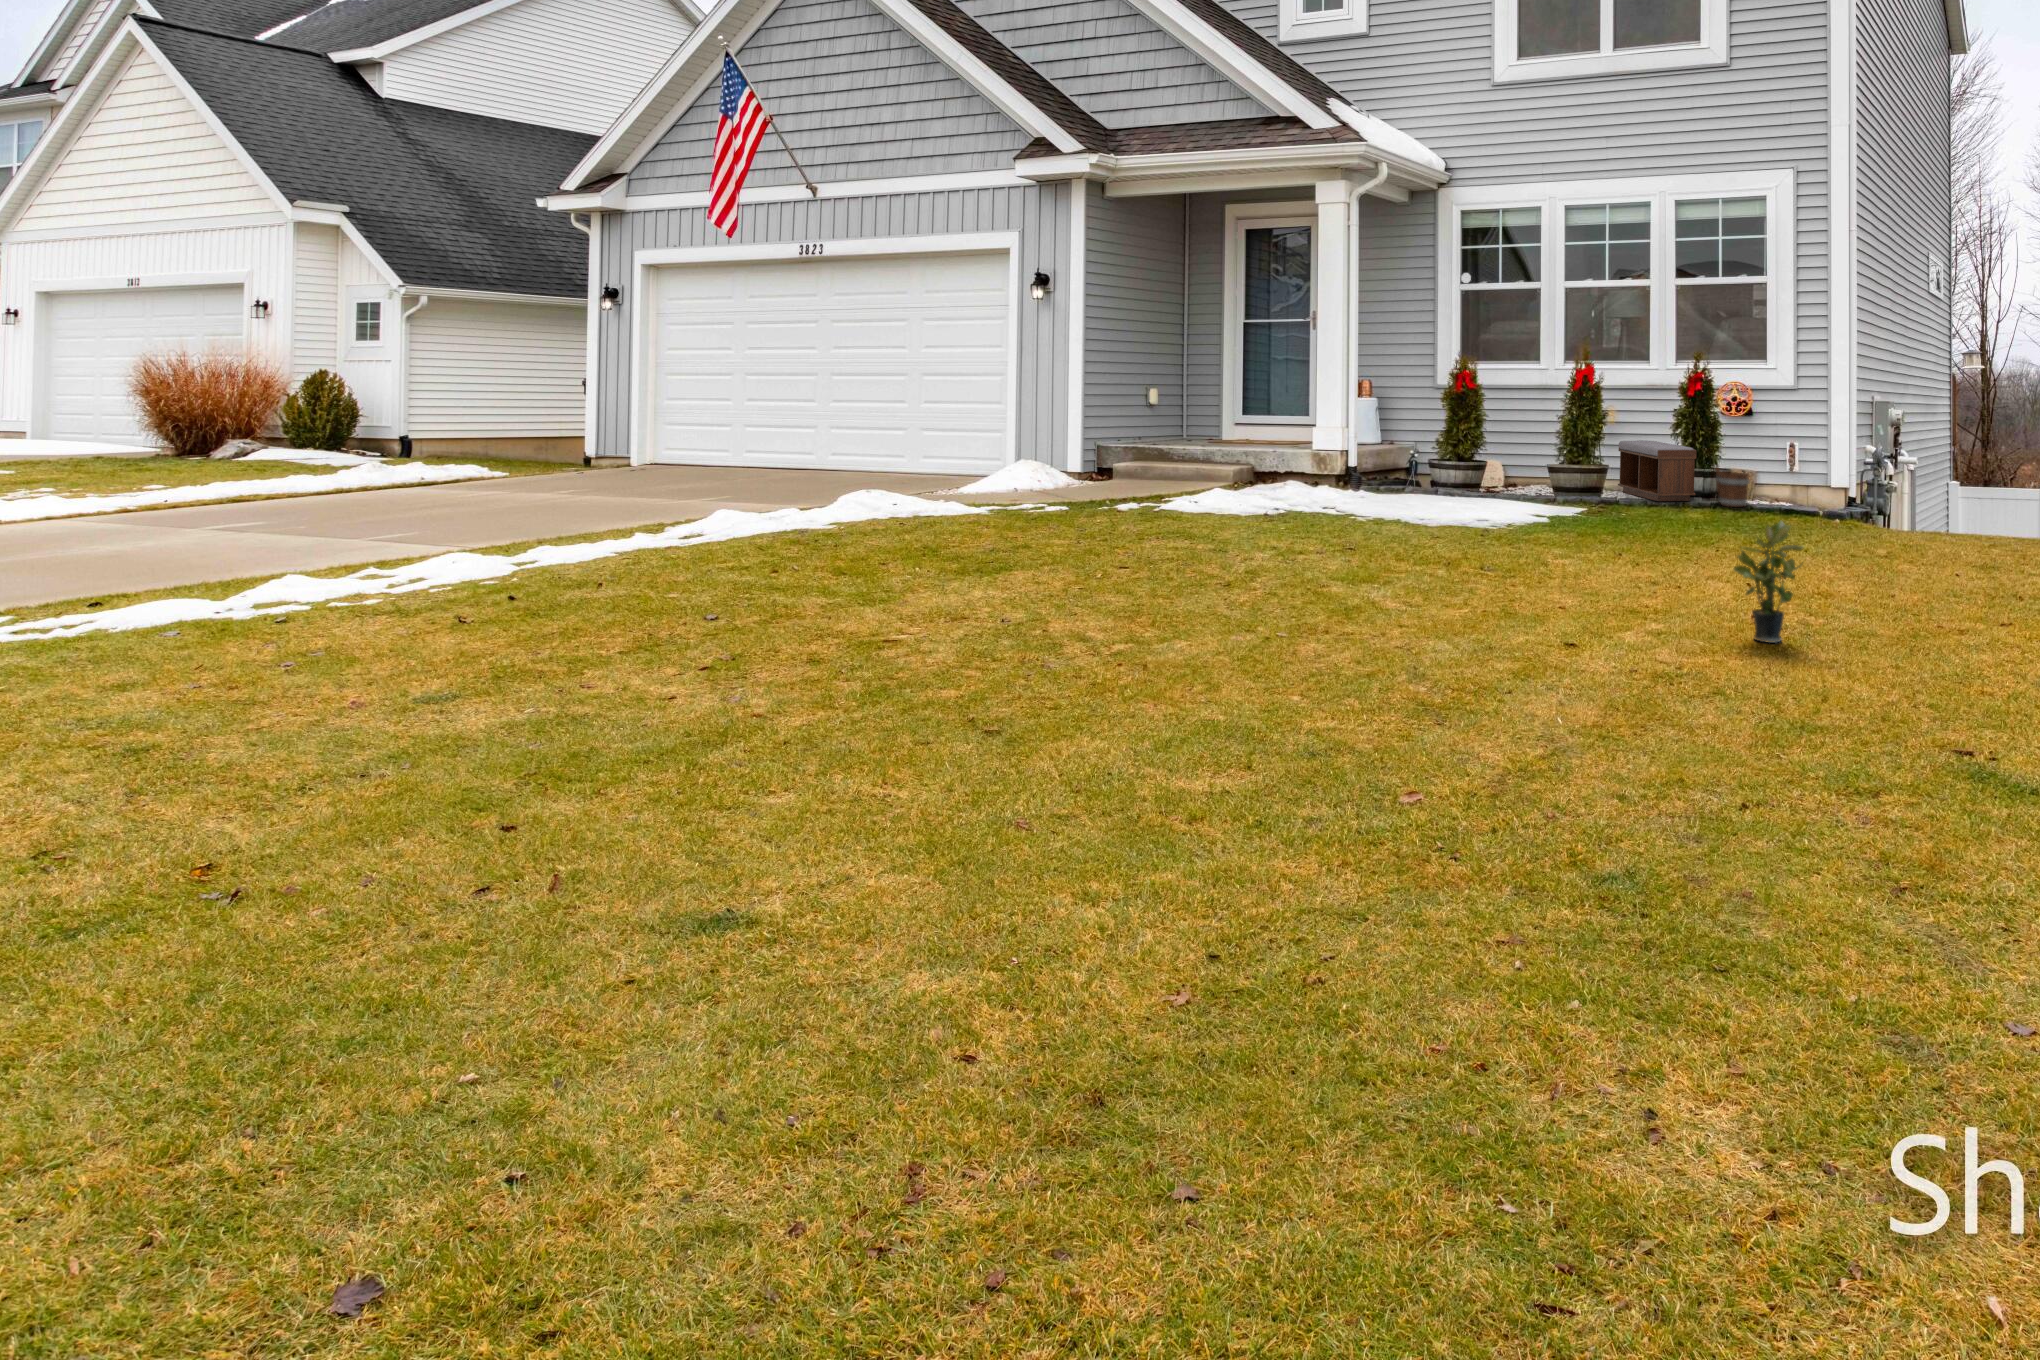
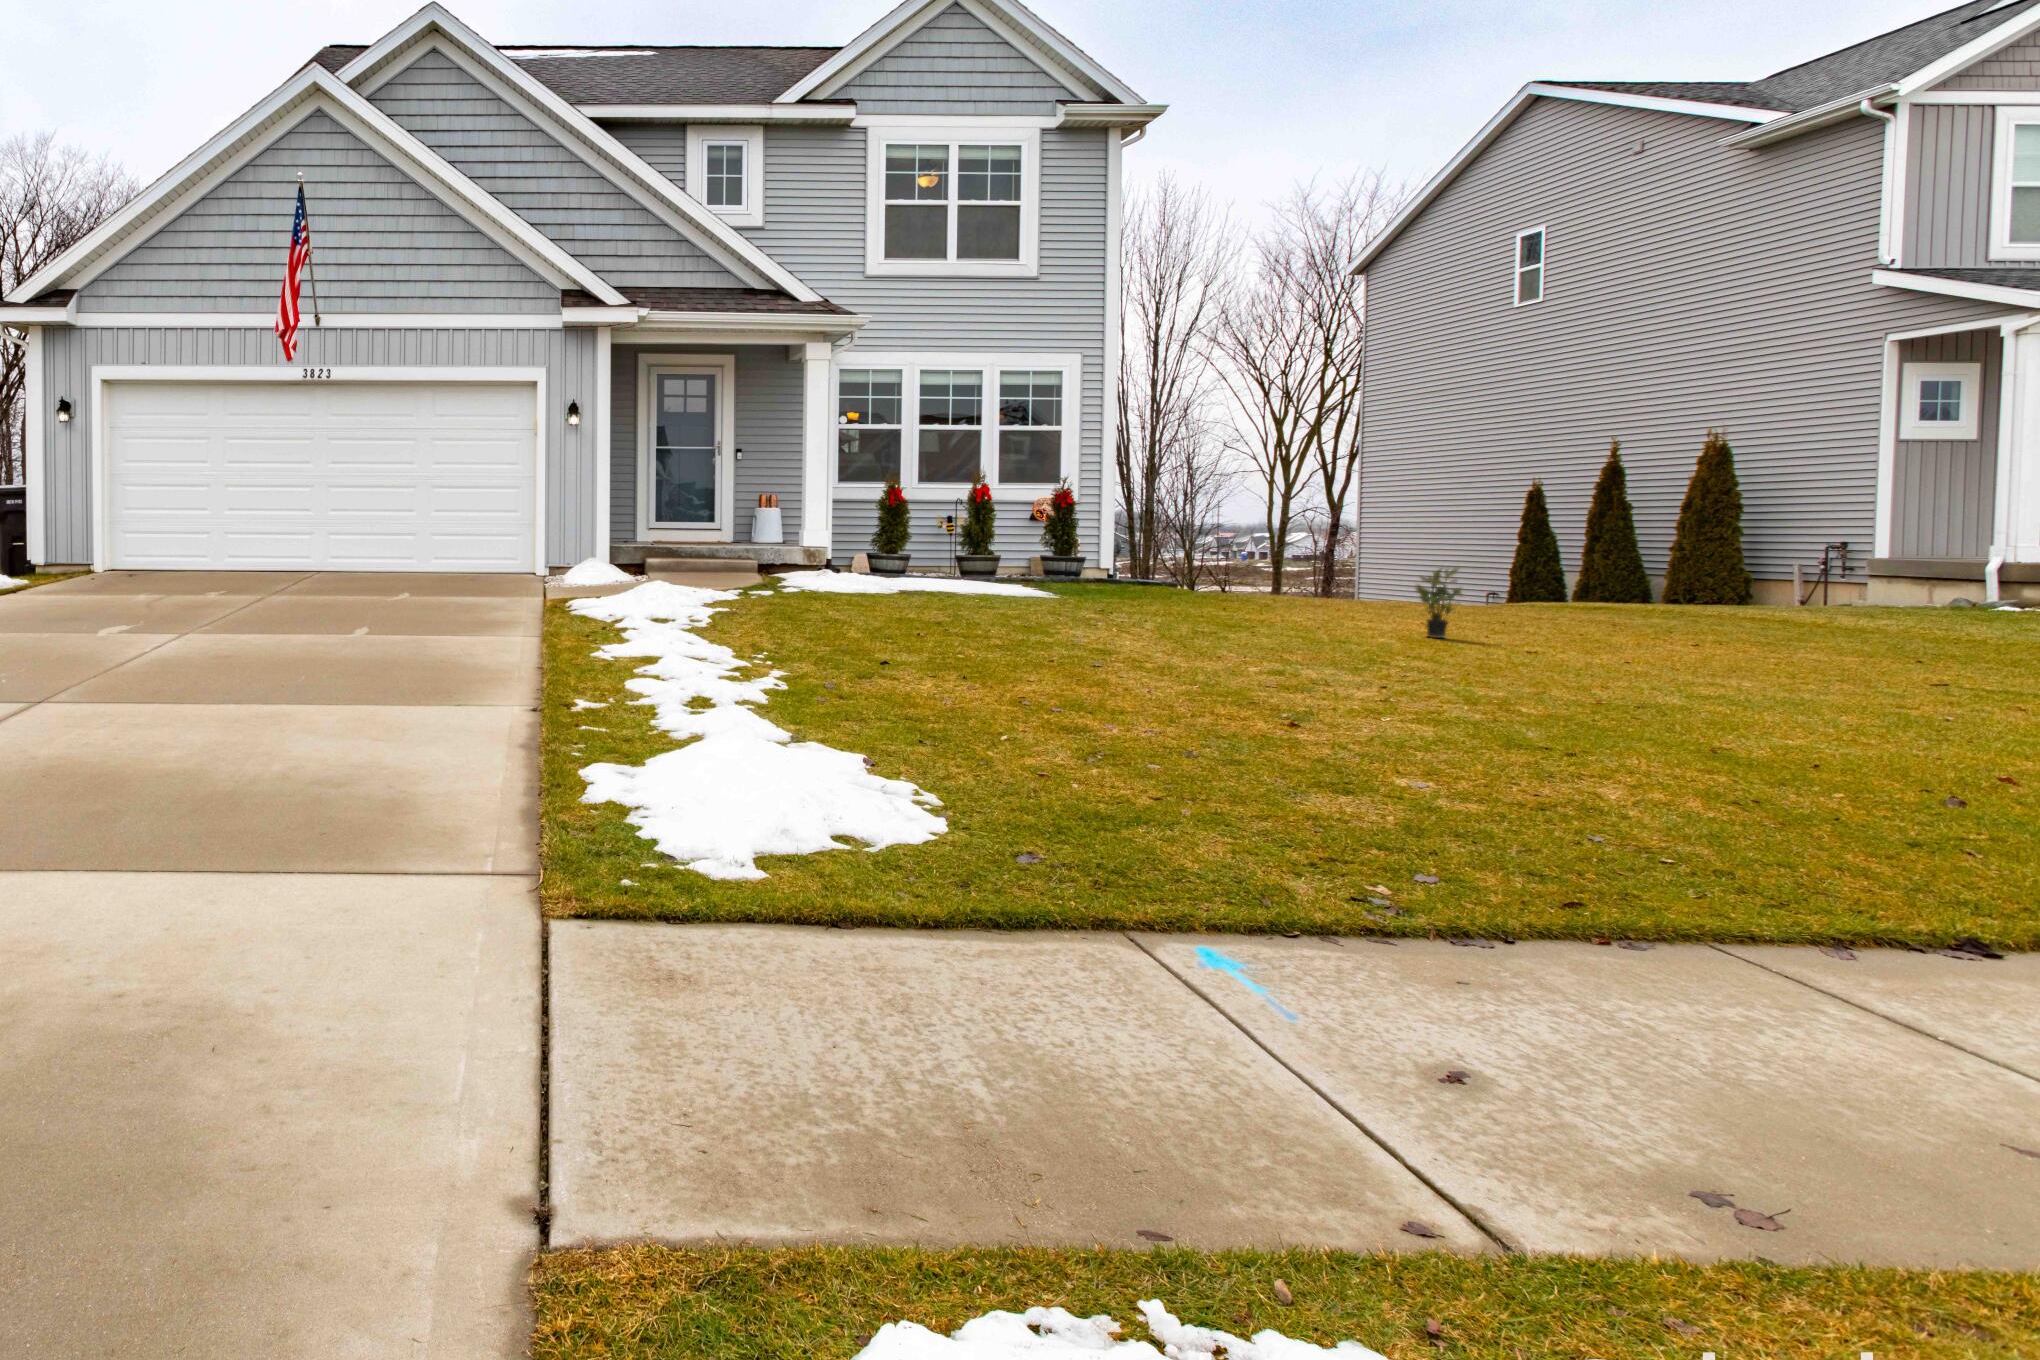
bench: present [1618,440,1696,501] -> none [979,540,1051,580]
bucket: present [1715,467,1750,507] -> none [1058,556,1089,583]

